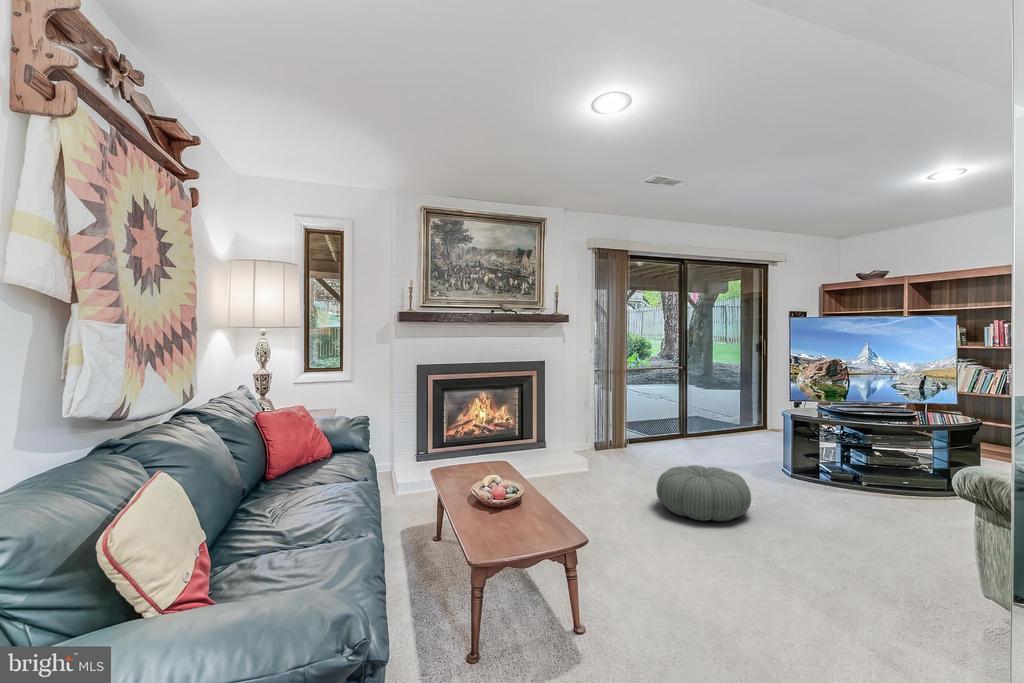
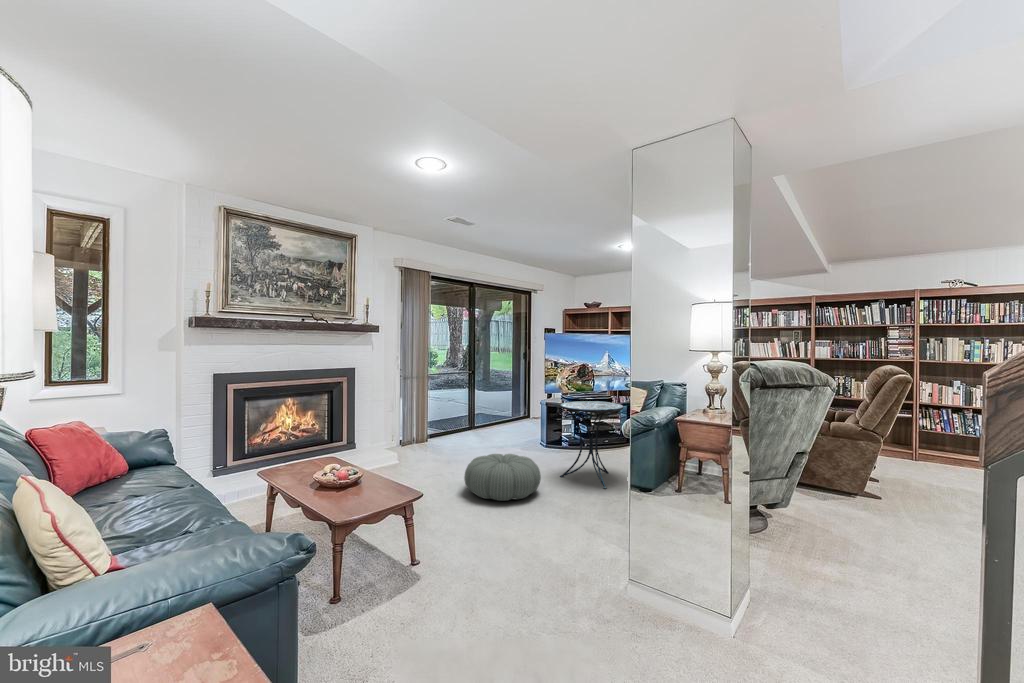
side table: none [784,409,877,524] -> present [560,401,624,489]

